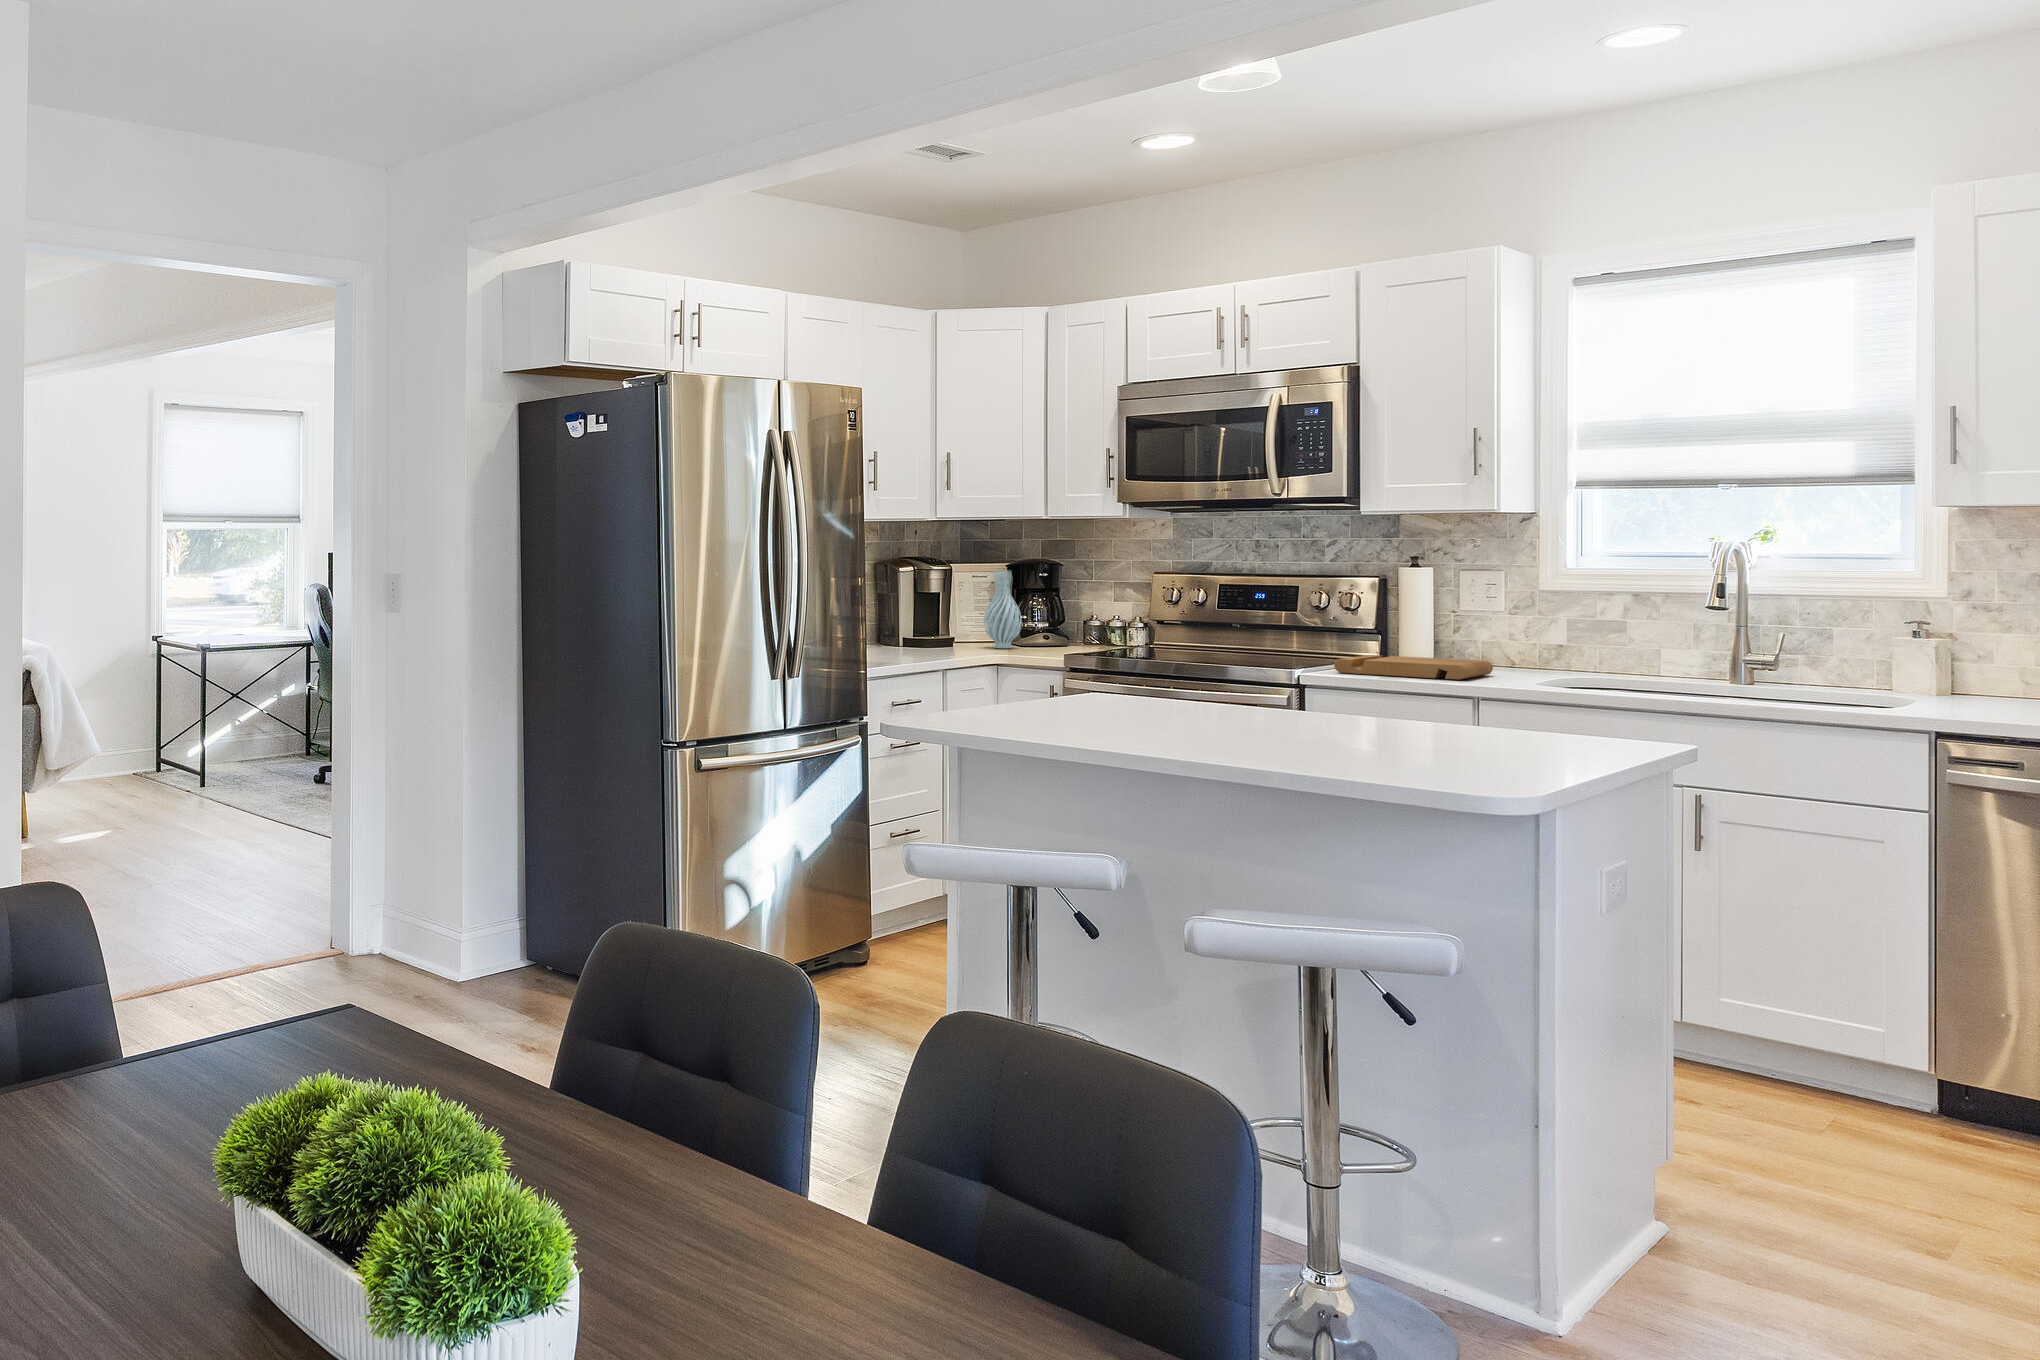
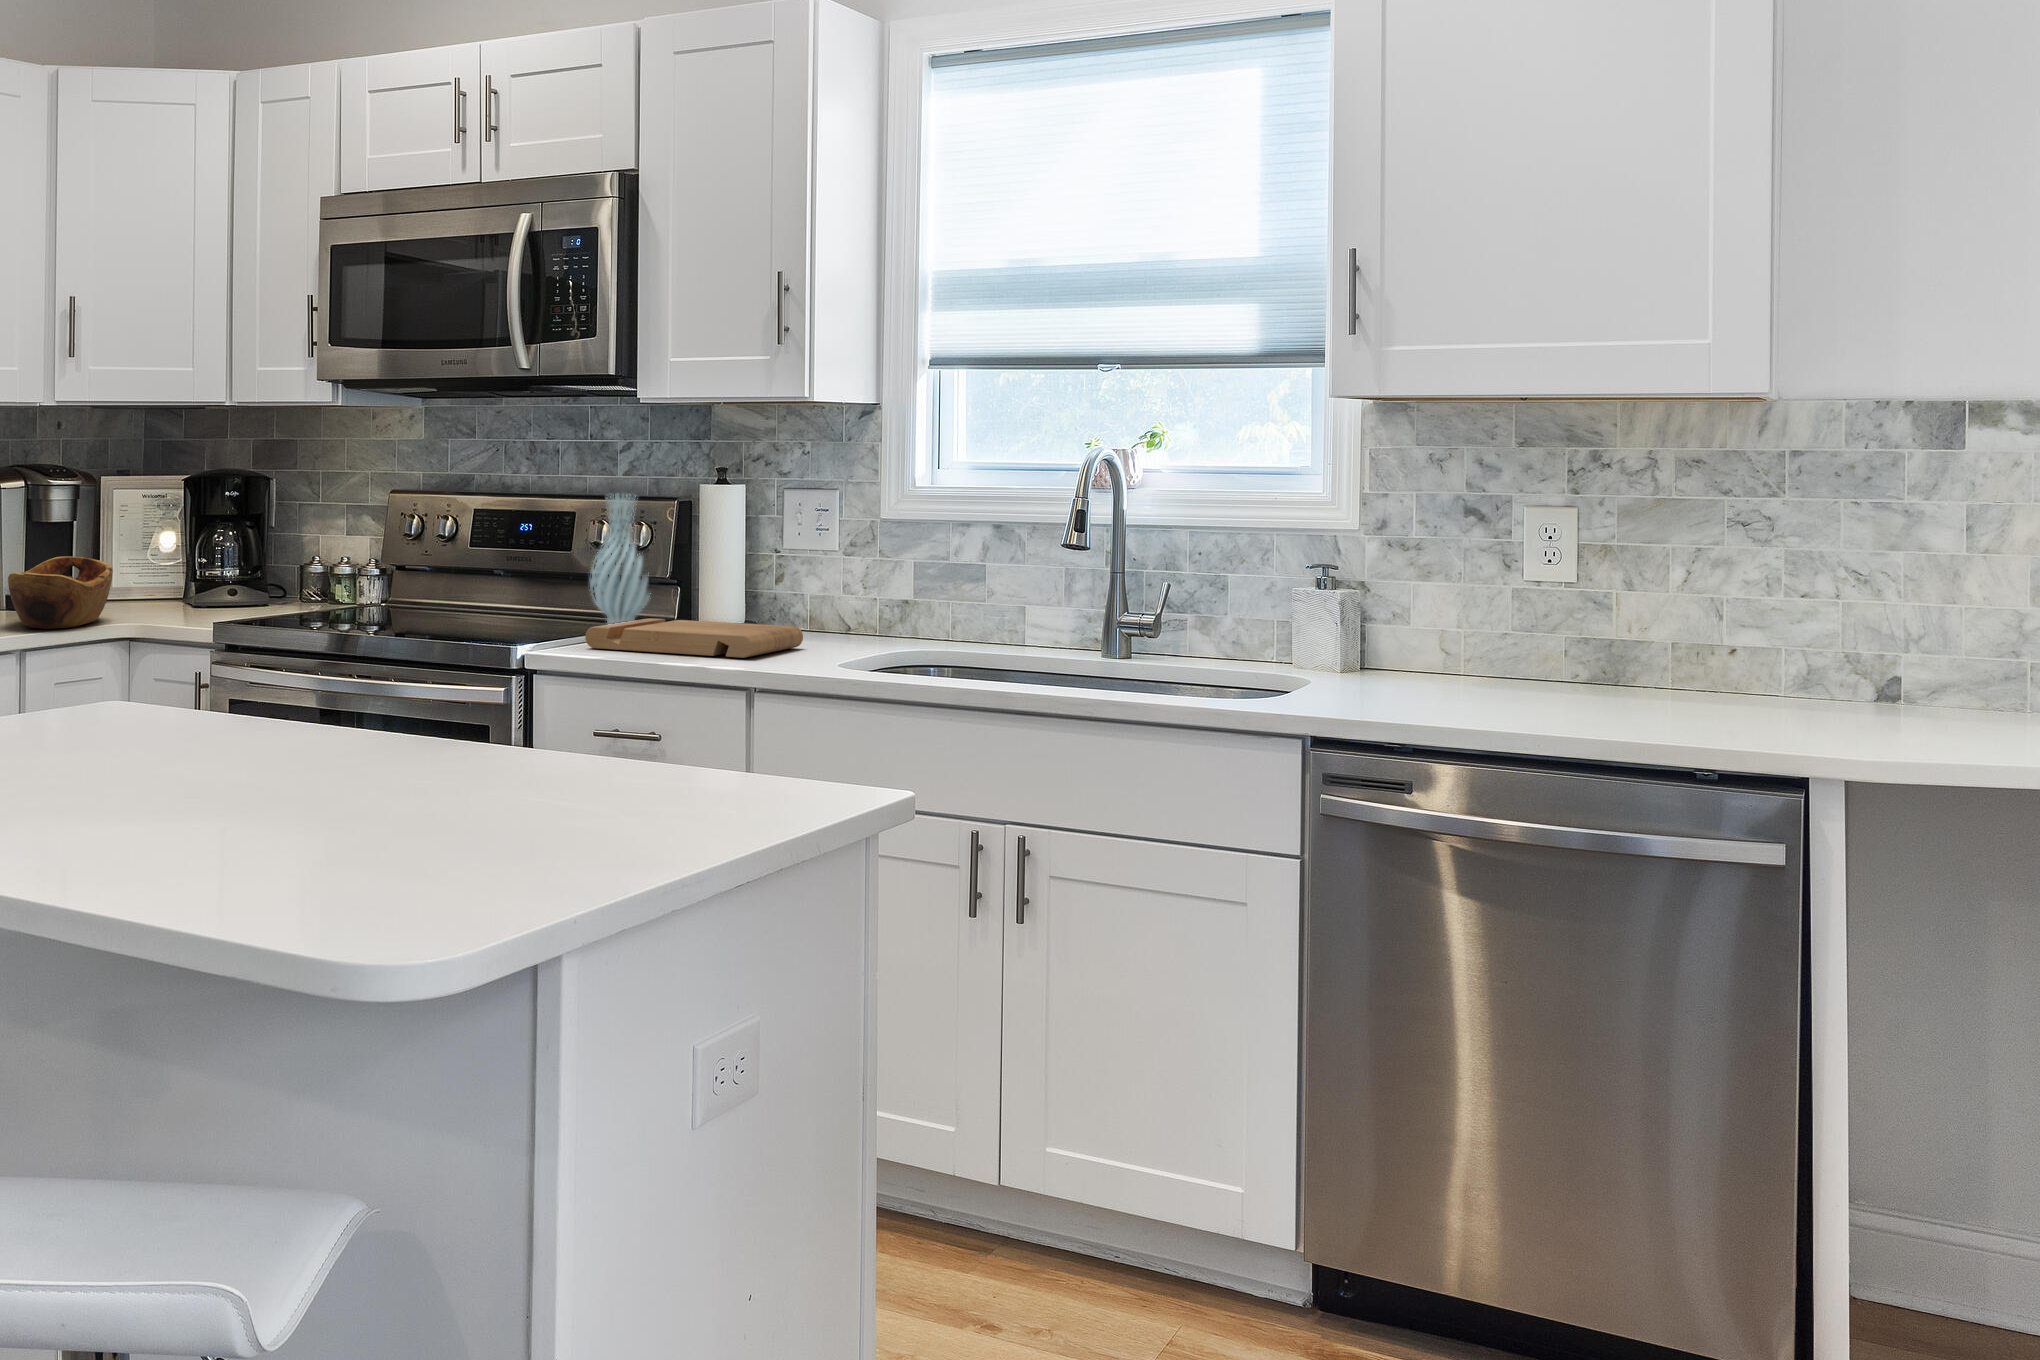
vase: present [984,570,1022,648] -> present [590,493,651,624]
wooden bowl: none [925,613,984,657] -> present [8,556,113,629]

